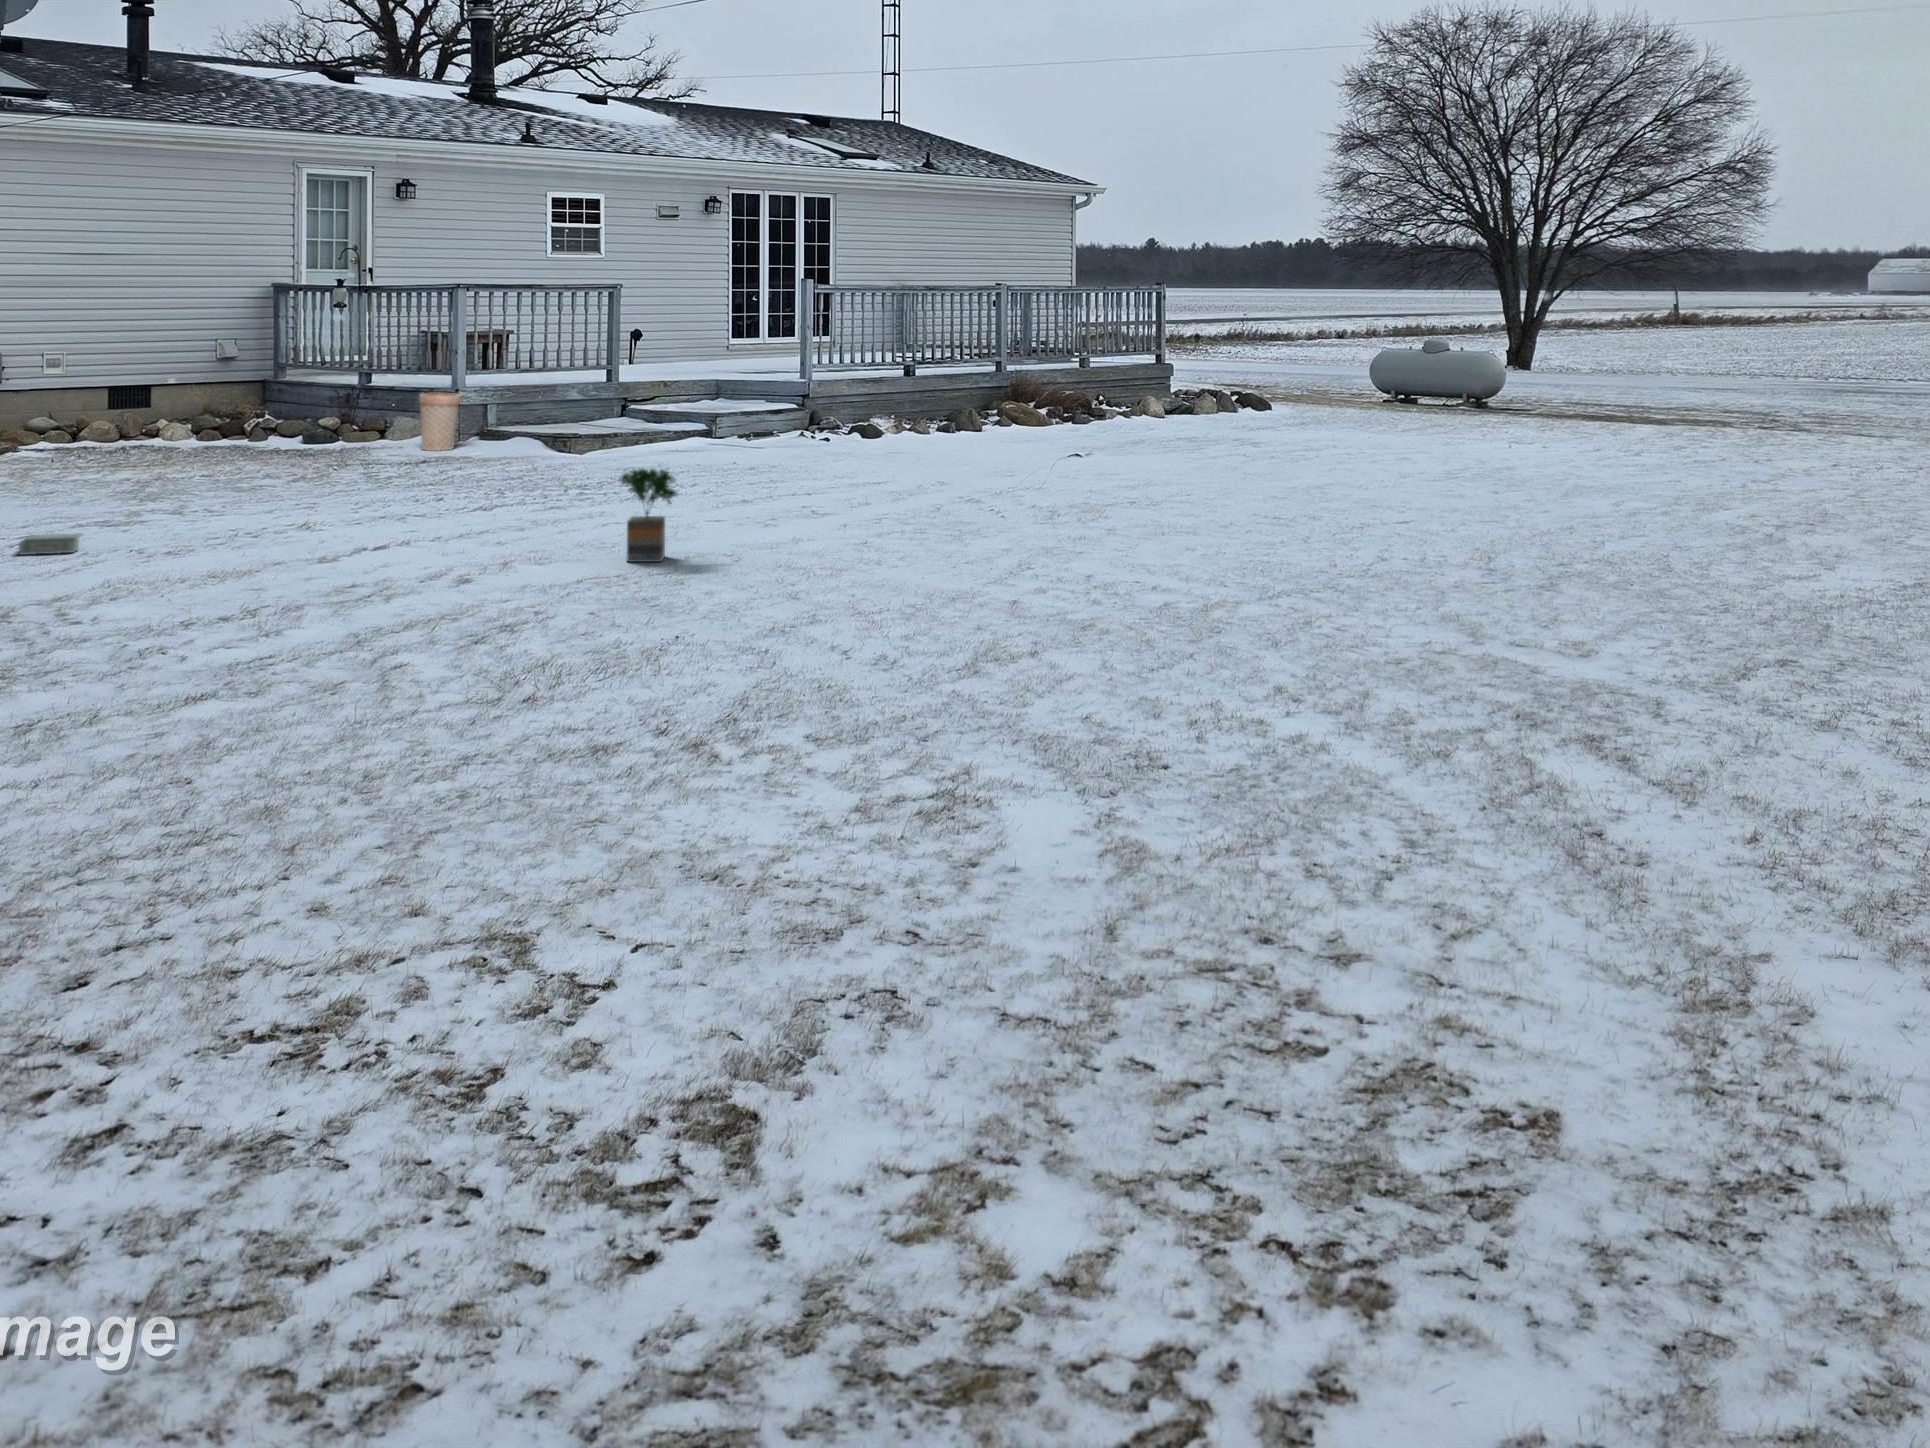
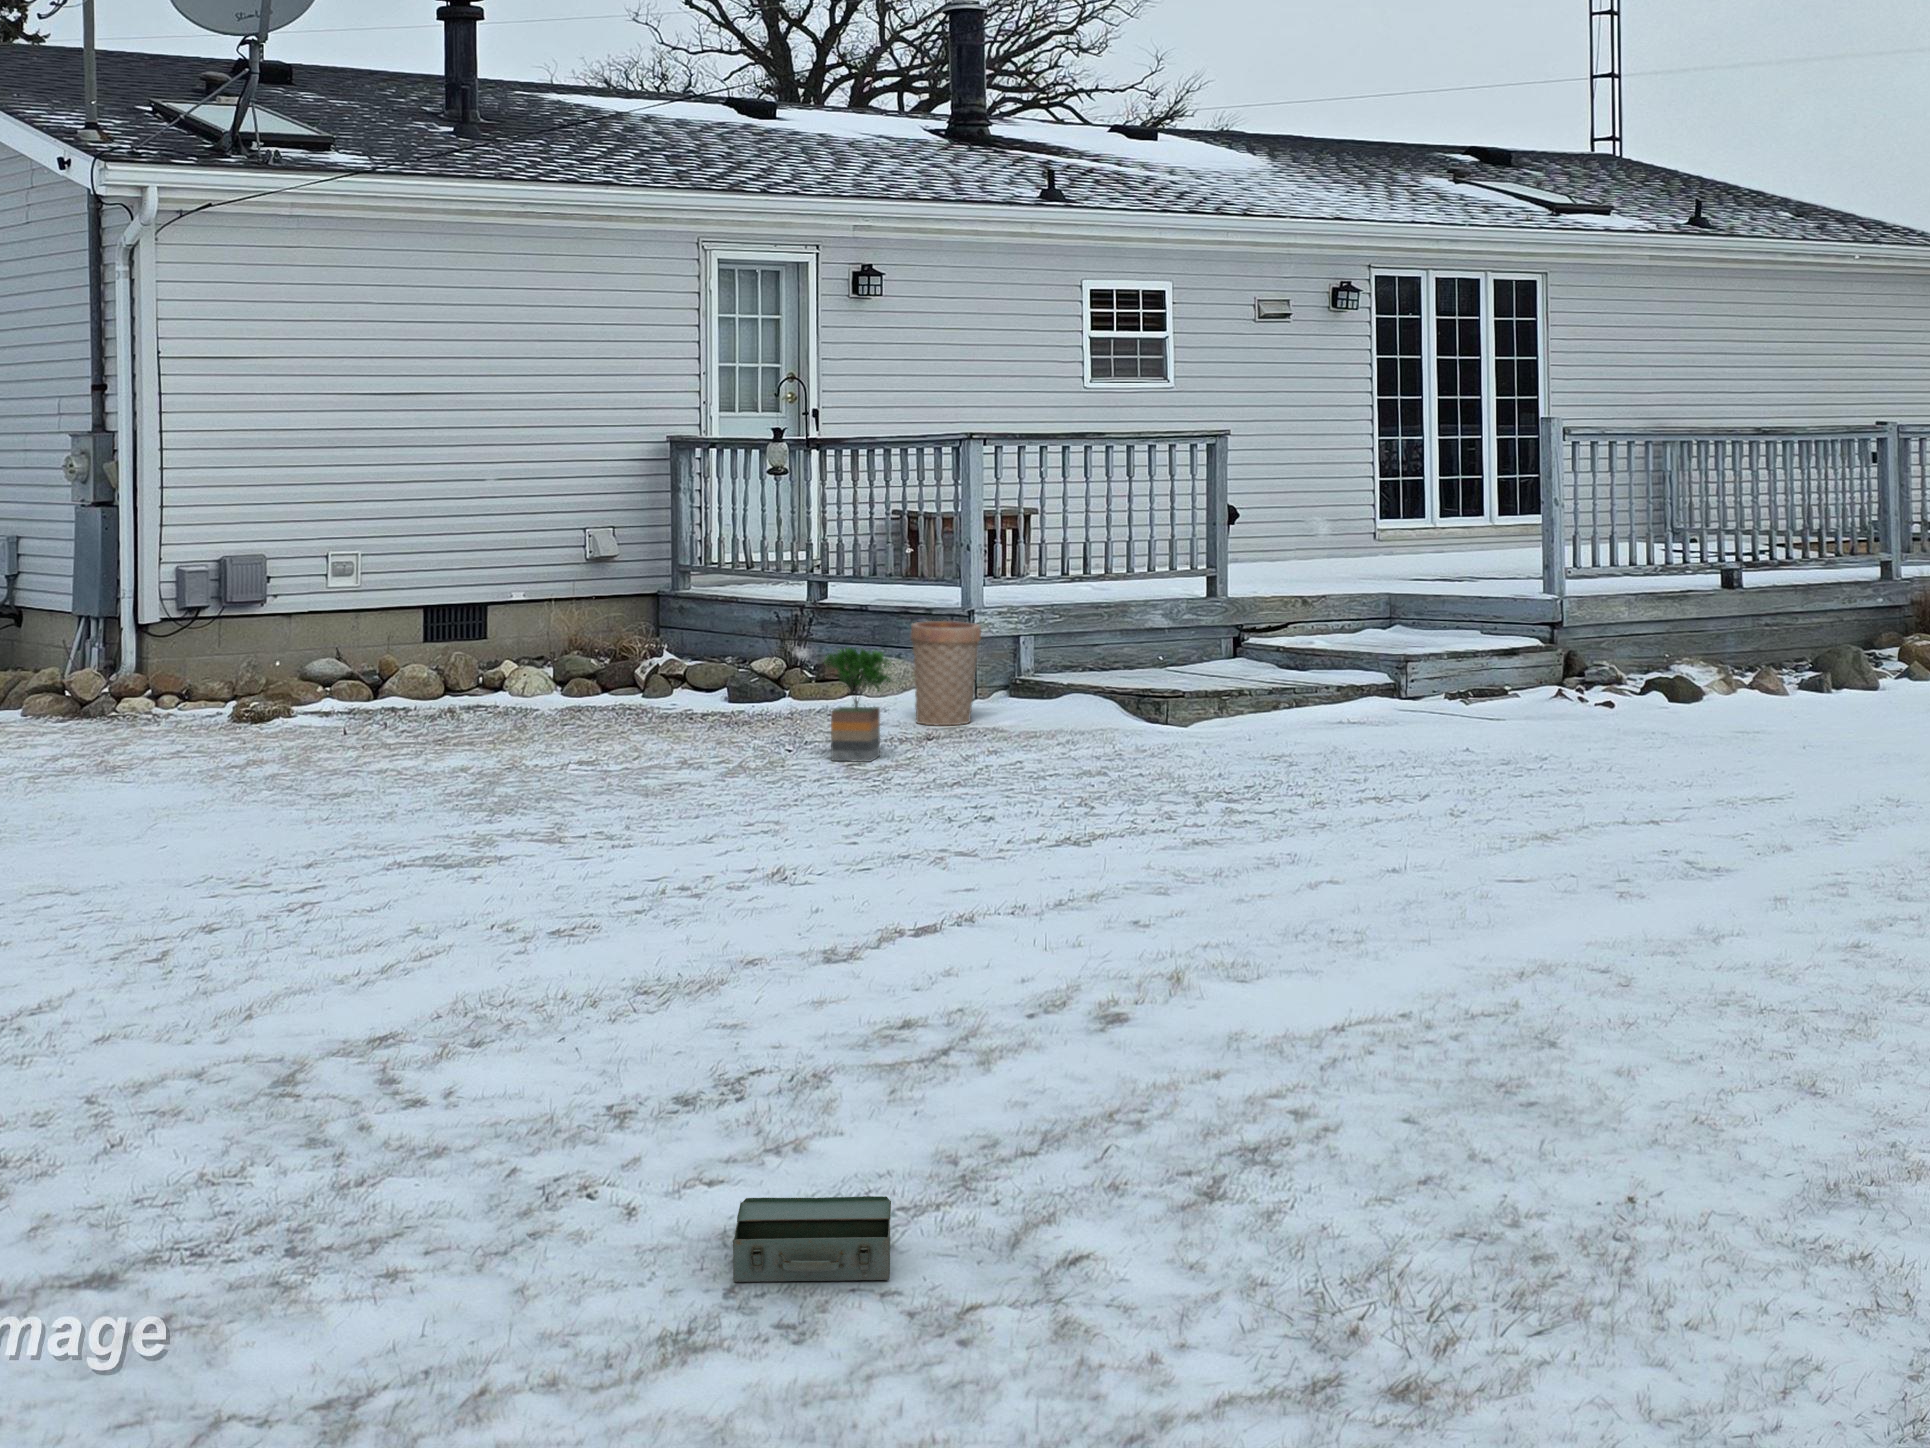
potted tree: present [619,468,678,562] -> present [825,648,891,762]
toolbox: present [19,534,81,555] -> present [733,1196,891,1282]

